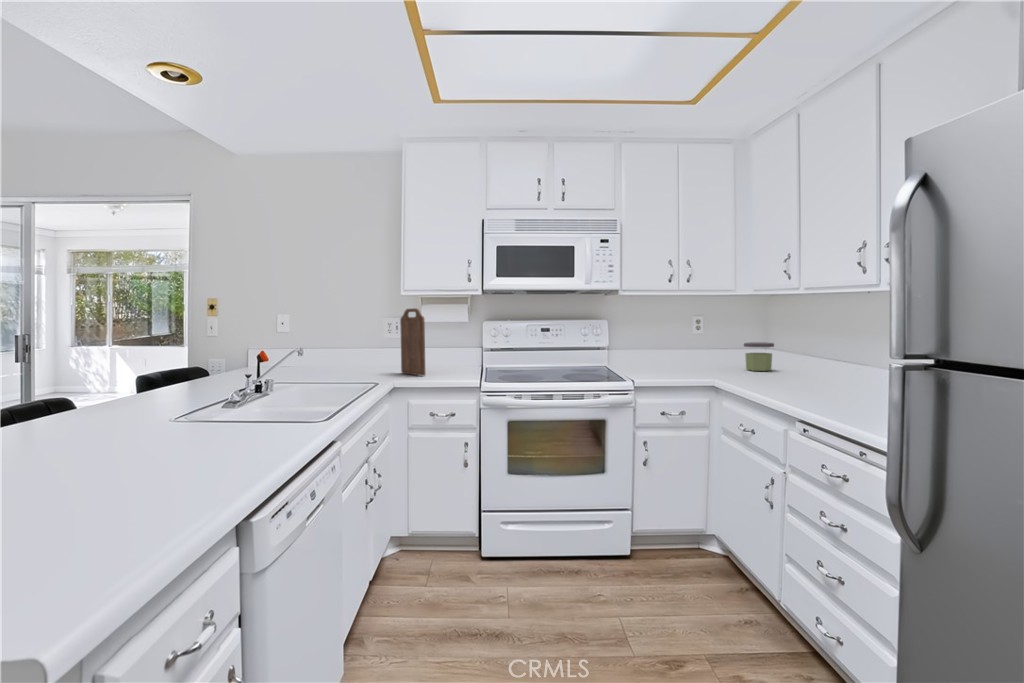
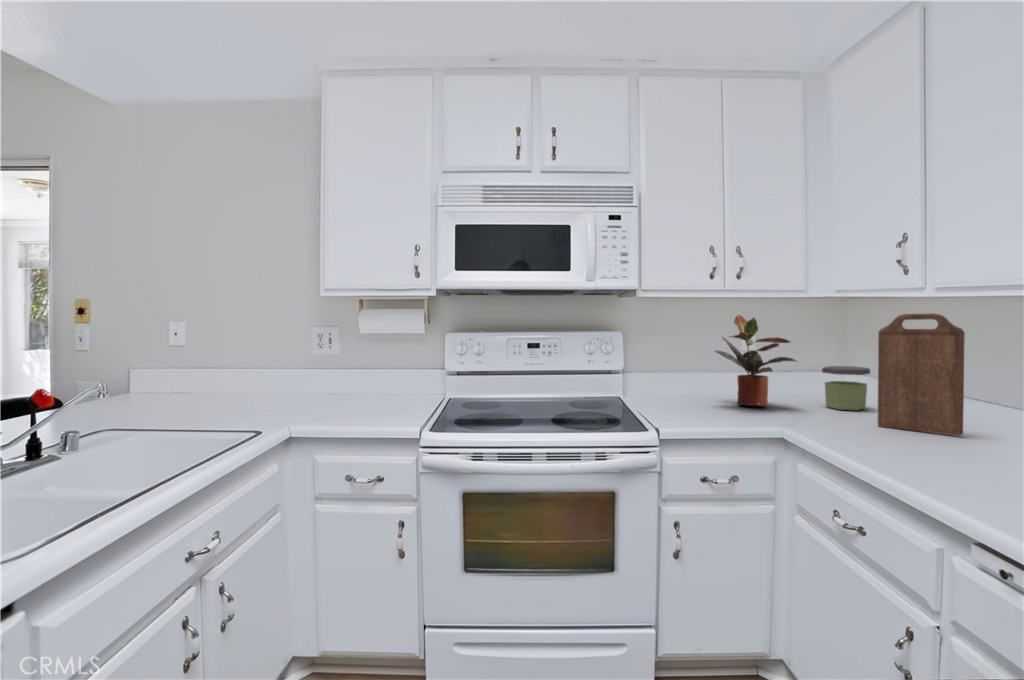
potted plant: none [672,307,727,370] -> present [715,314,796,406]
cutting board: present [400,308,425,376] -> present [878,313,965,436]

